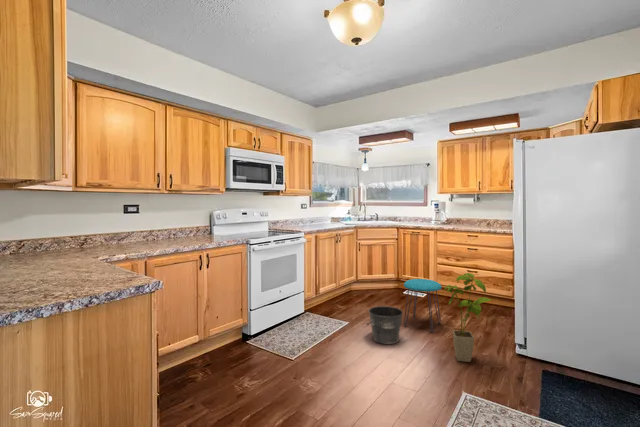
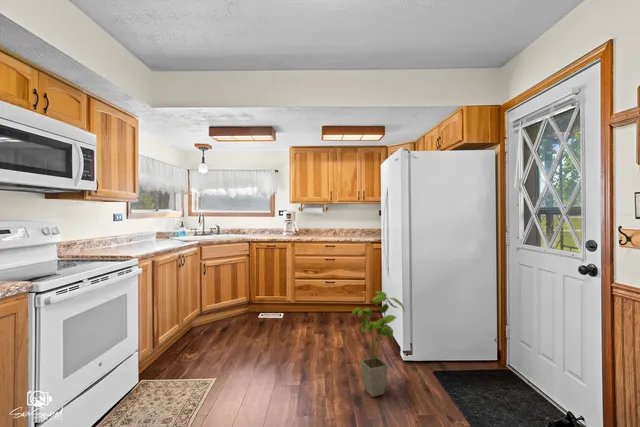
stool: present [404,279,442,333] -> none [284,301,326,365]
bucket: present [366,306,403,344] -> none [251,346,301,403]

